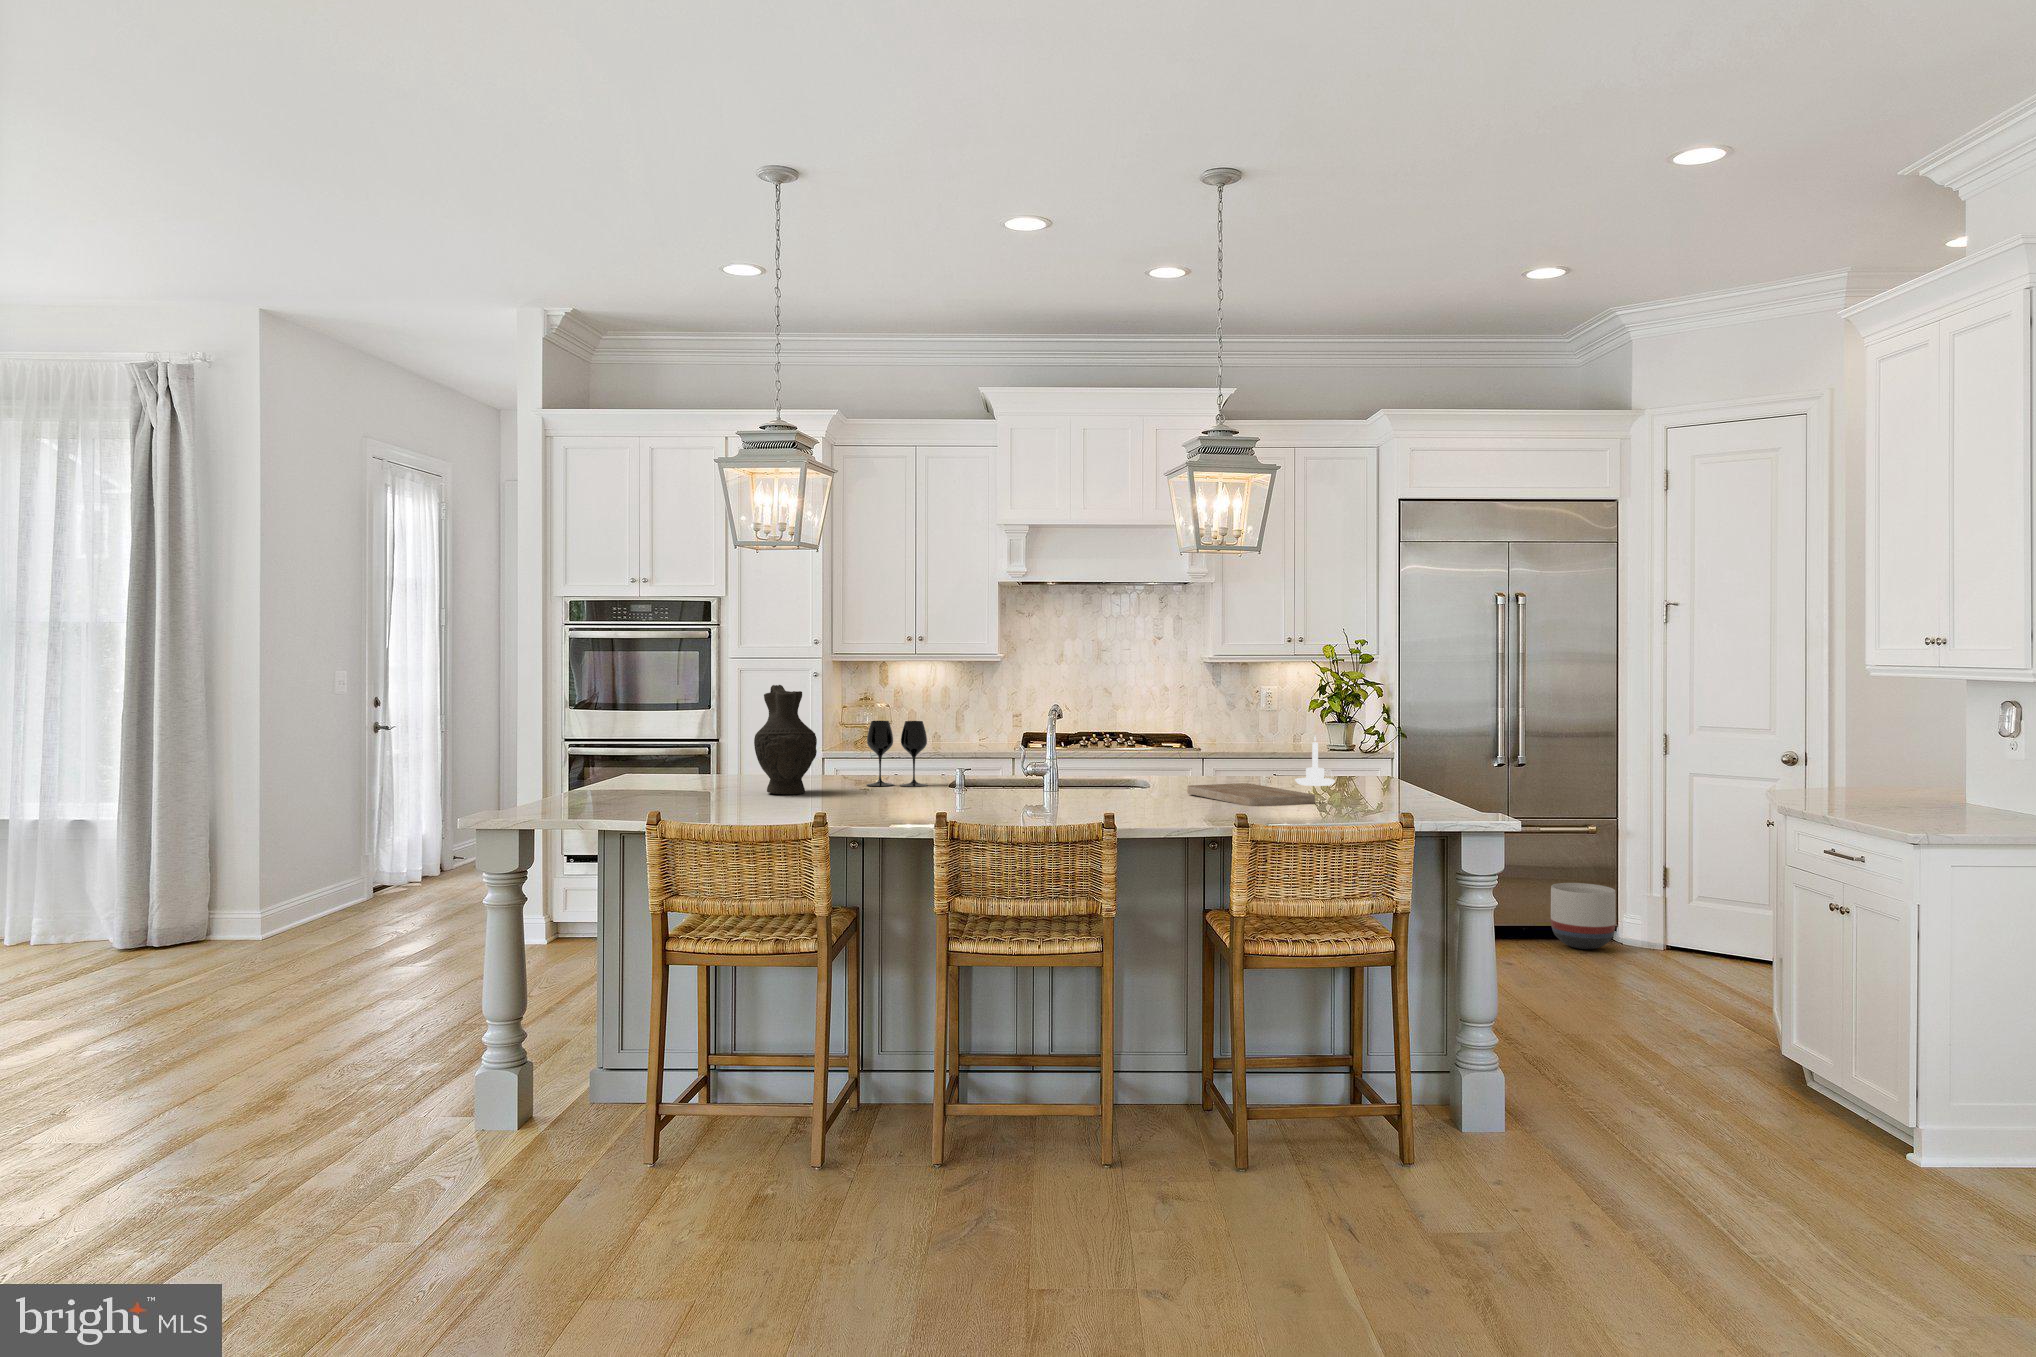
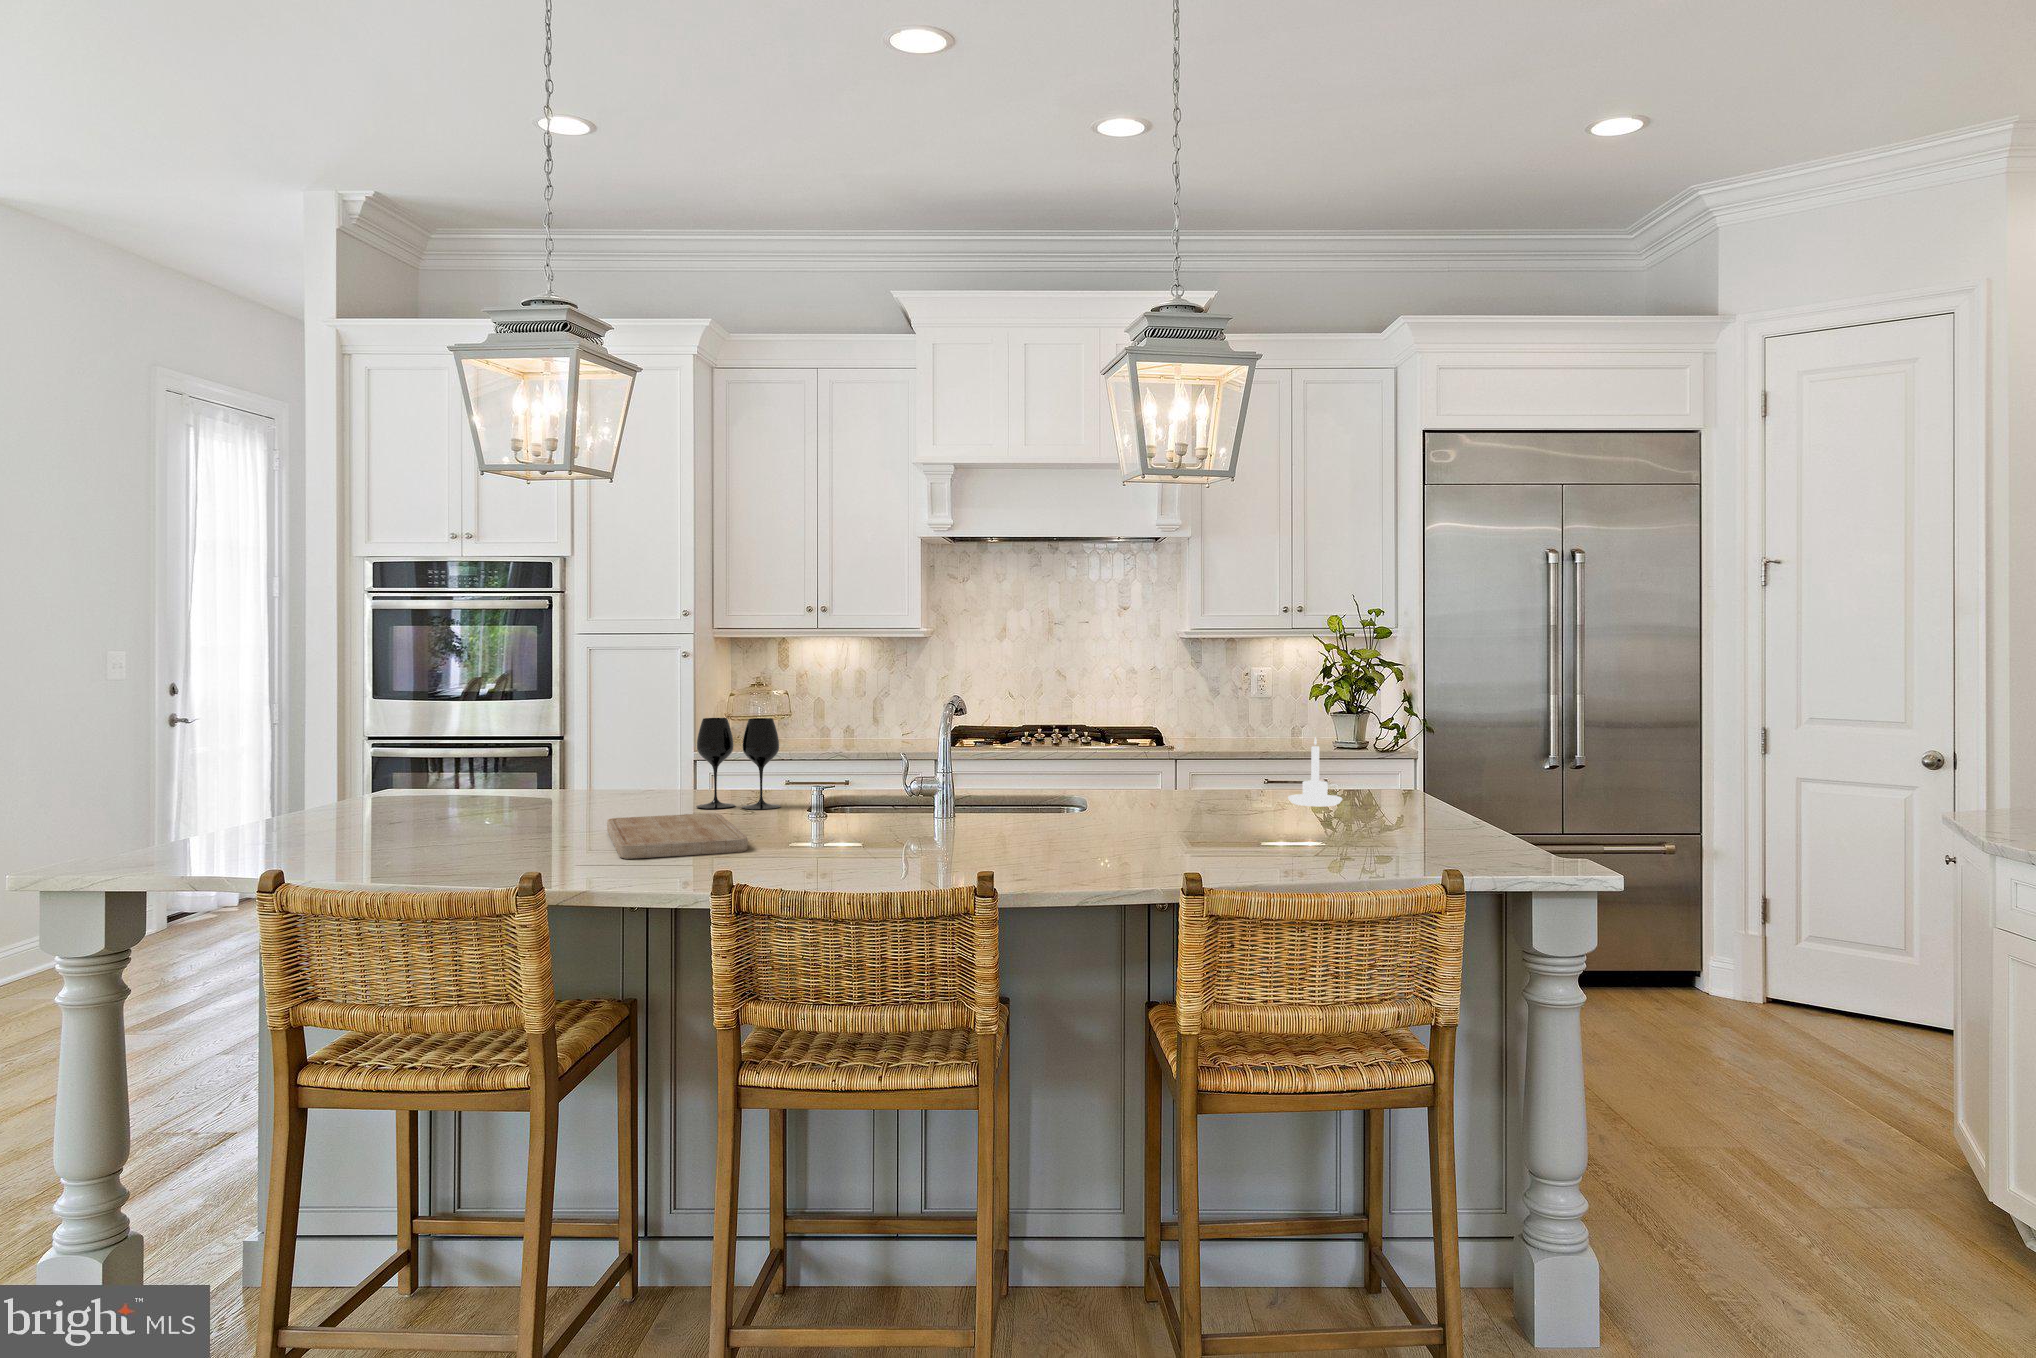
decorative vase: present [754,685,817,794] -> none [525,669,615,824]
cutting board: present [1187,783,1315,806] -> present [607,813,747,859]
planter: present [1551,883,1616,949] -> none [1617,918,1701,1004]

